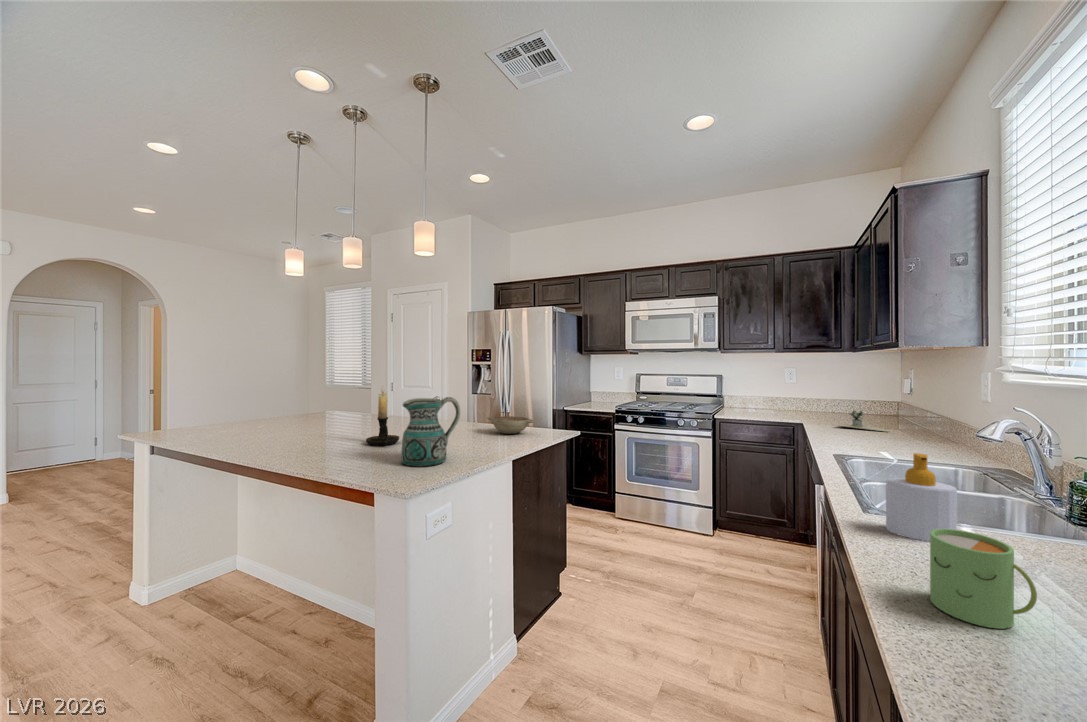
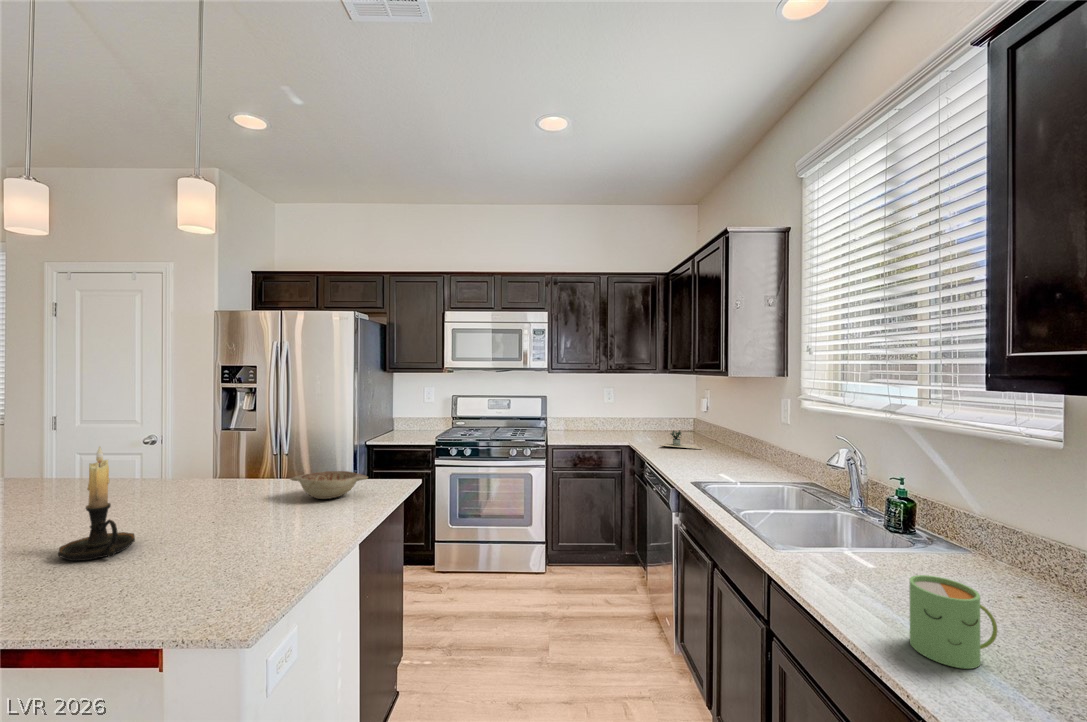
ceramic pitcher: present [401,397,460,467] -> none [172,464,283,597]
soap bottle: present [886,453,957,542] -> none [805,492,859,575]

